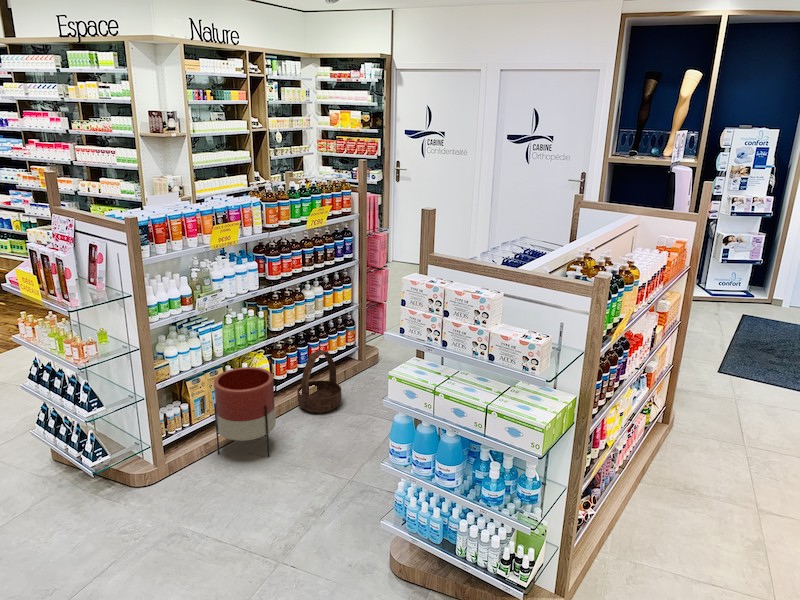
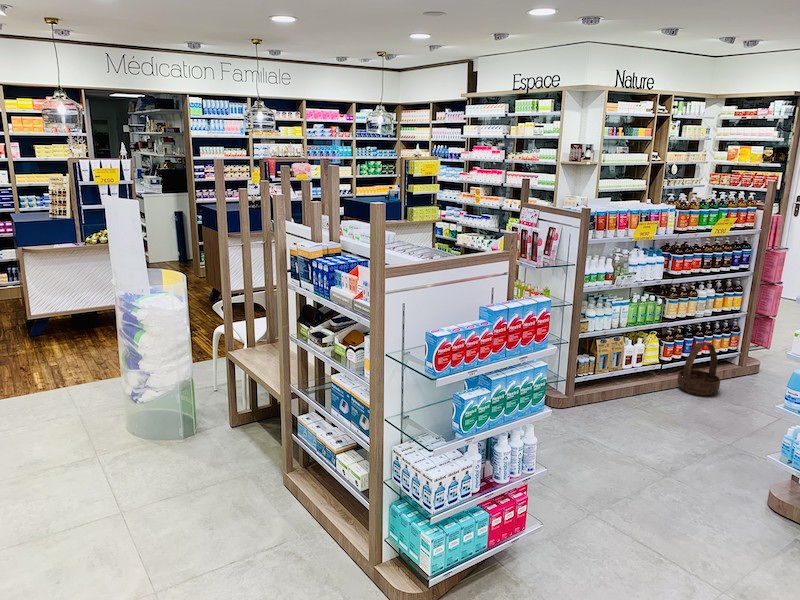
planter: present [214,367,276,457] -> none [610,338,667,412]

